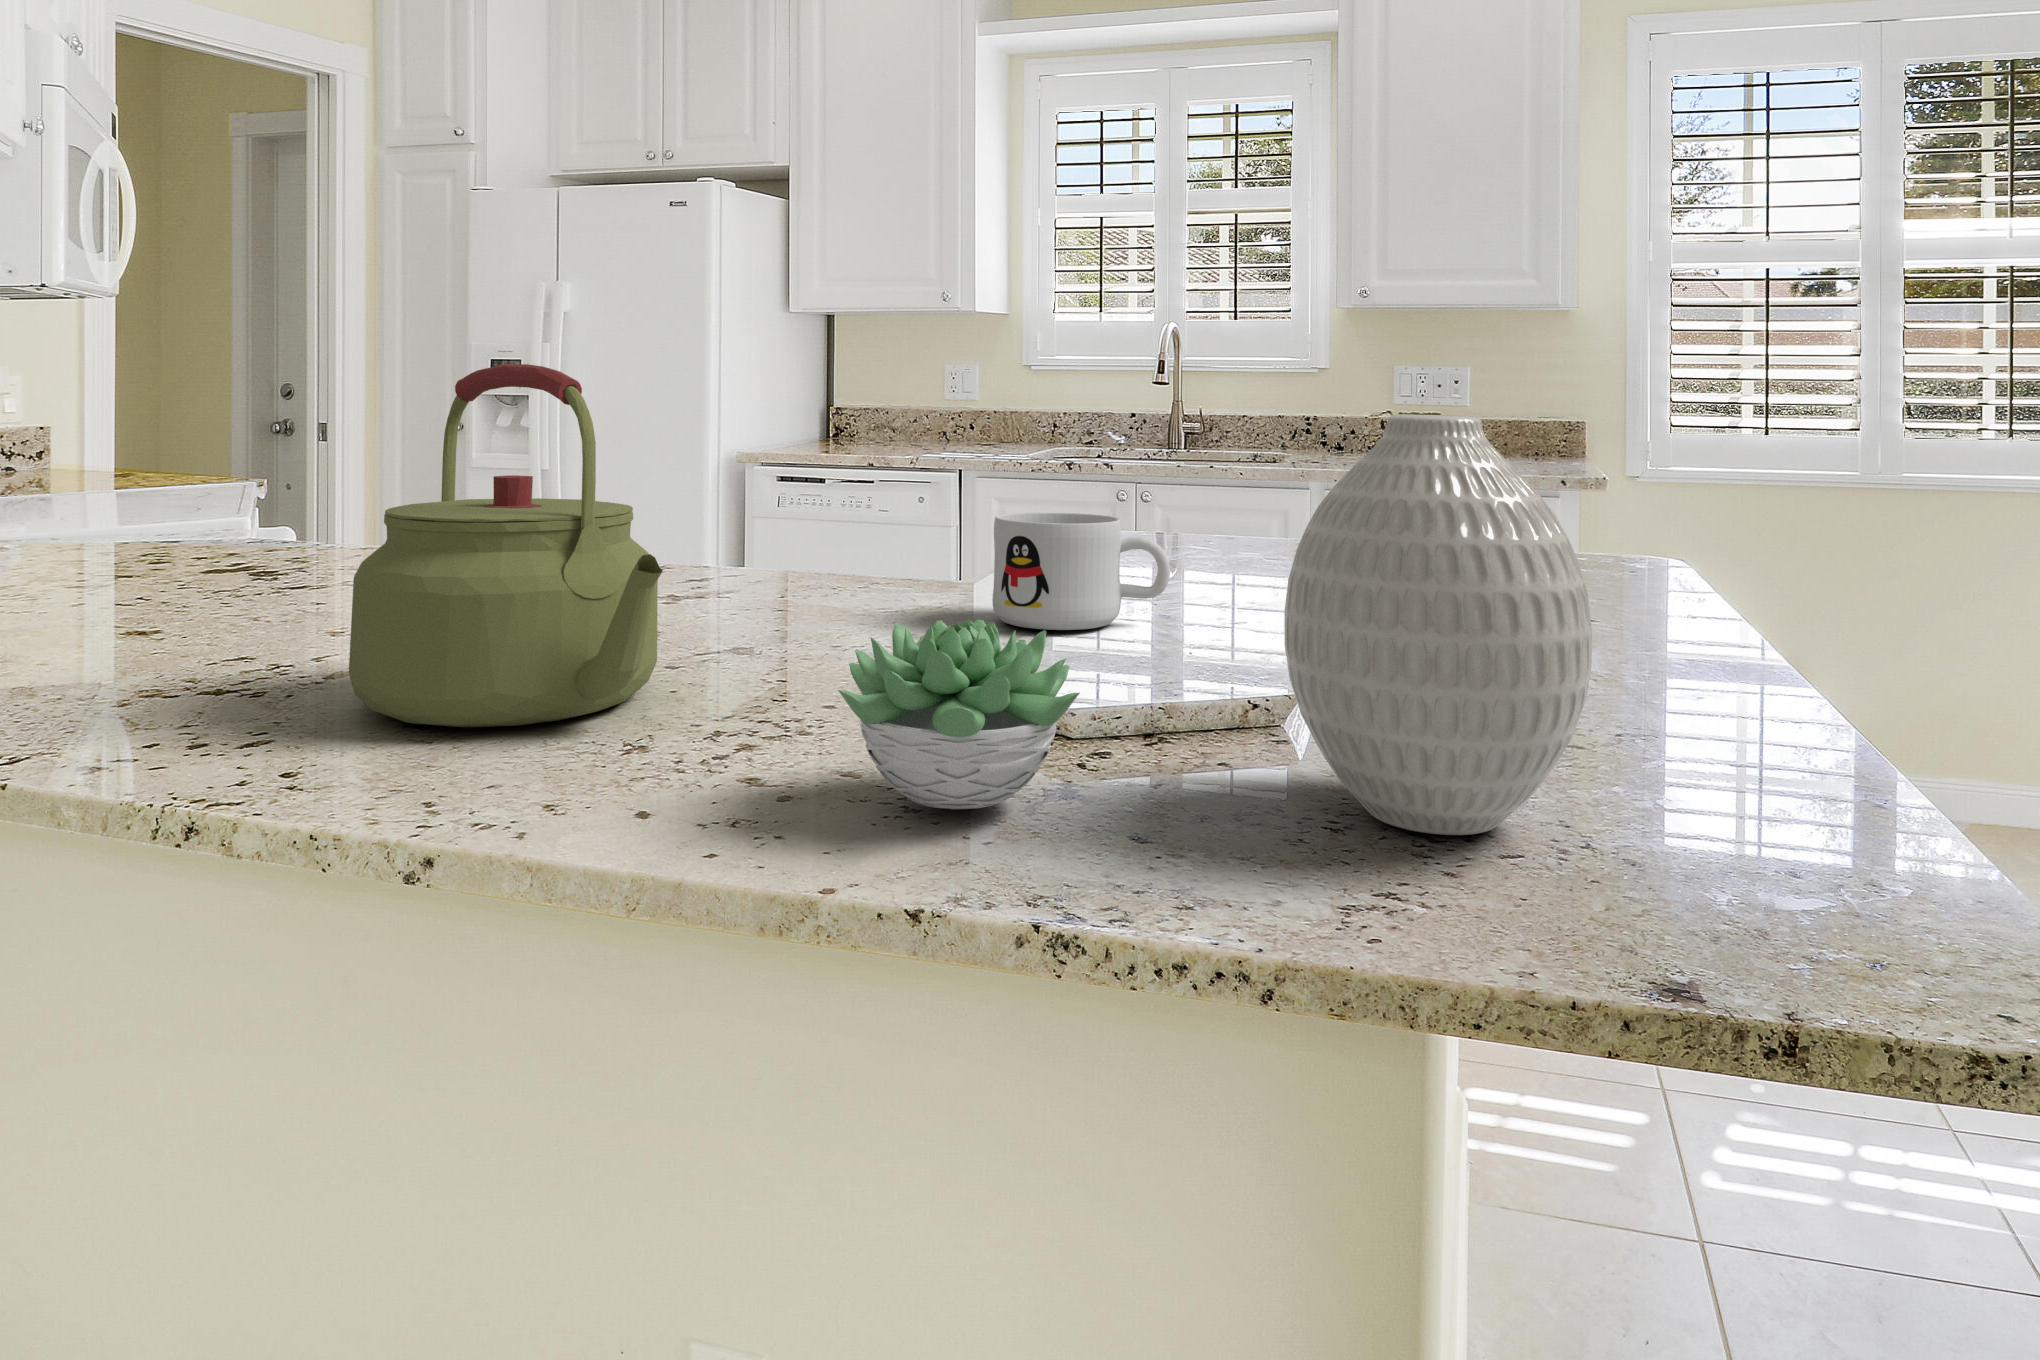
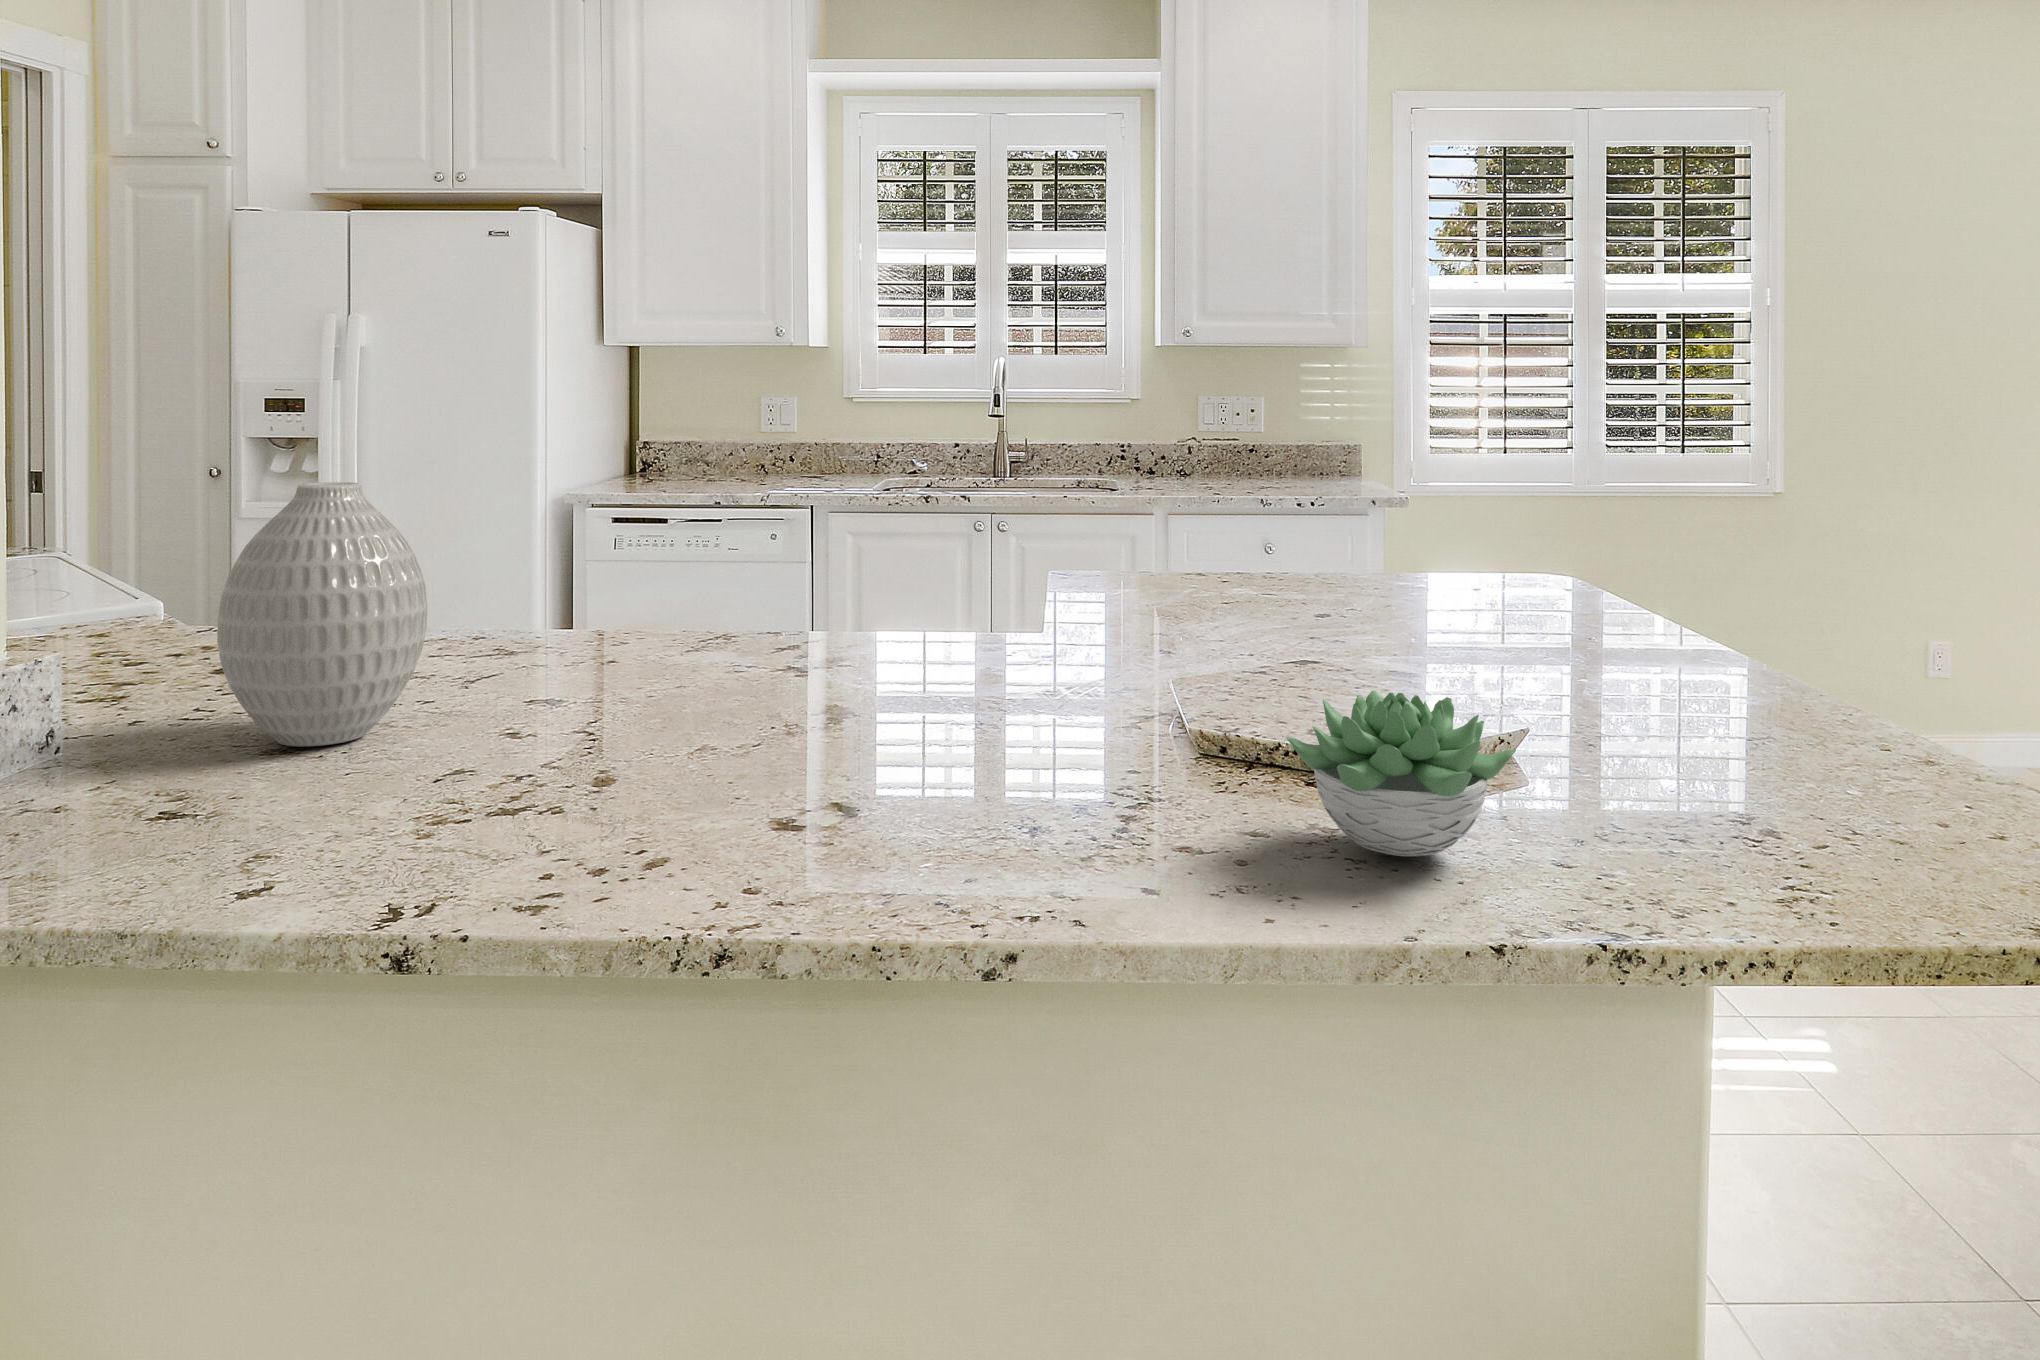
kettle: present [349,364,663,727] -> none [700,466,1058,827]
vase: present [1285,415,1592,835] -> present [217,482,427,747]
mug: present [992,513,1170,630] -> none [1140,571,1294,680]

